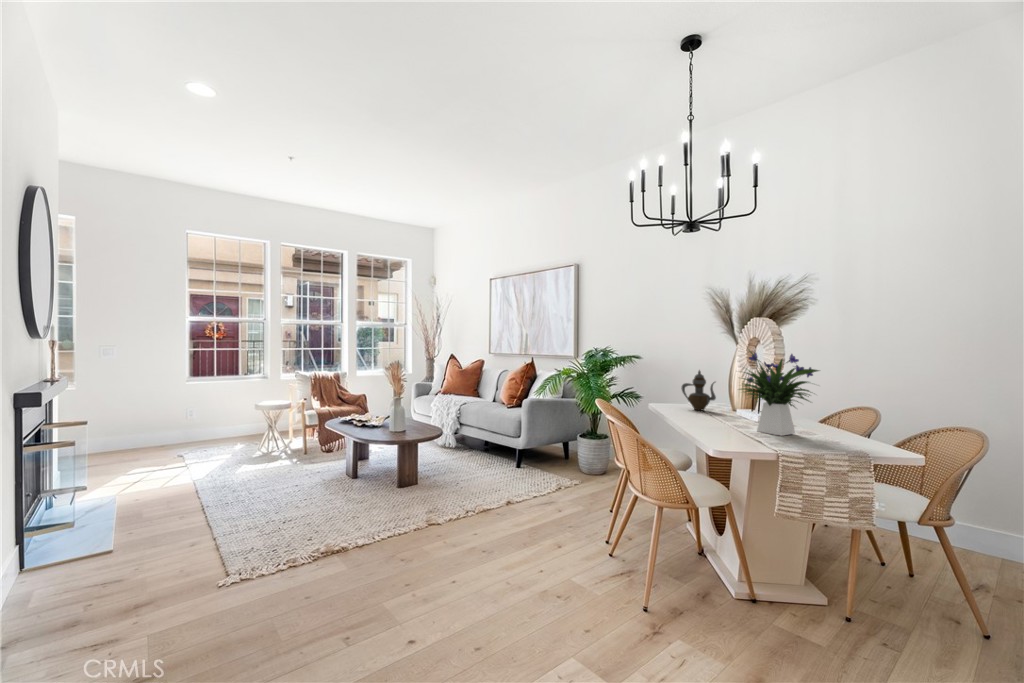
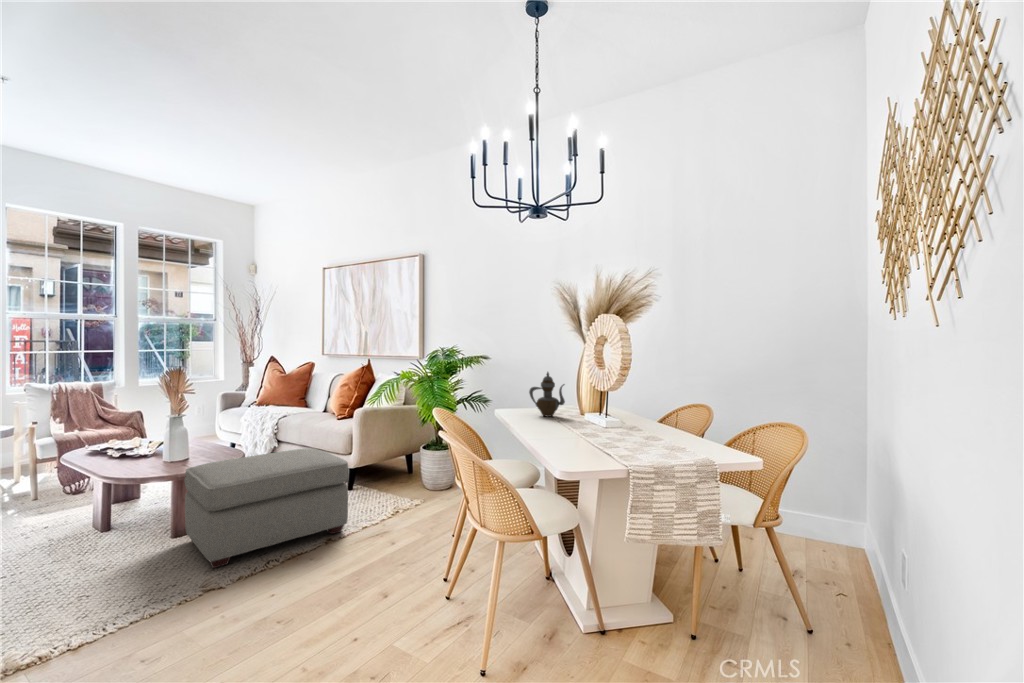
flower arrangement: present [741,350,819,436] -> none [575,348,668,445]
ottoman: none [405,429,523,512] -> present [184,449,348,568]

